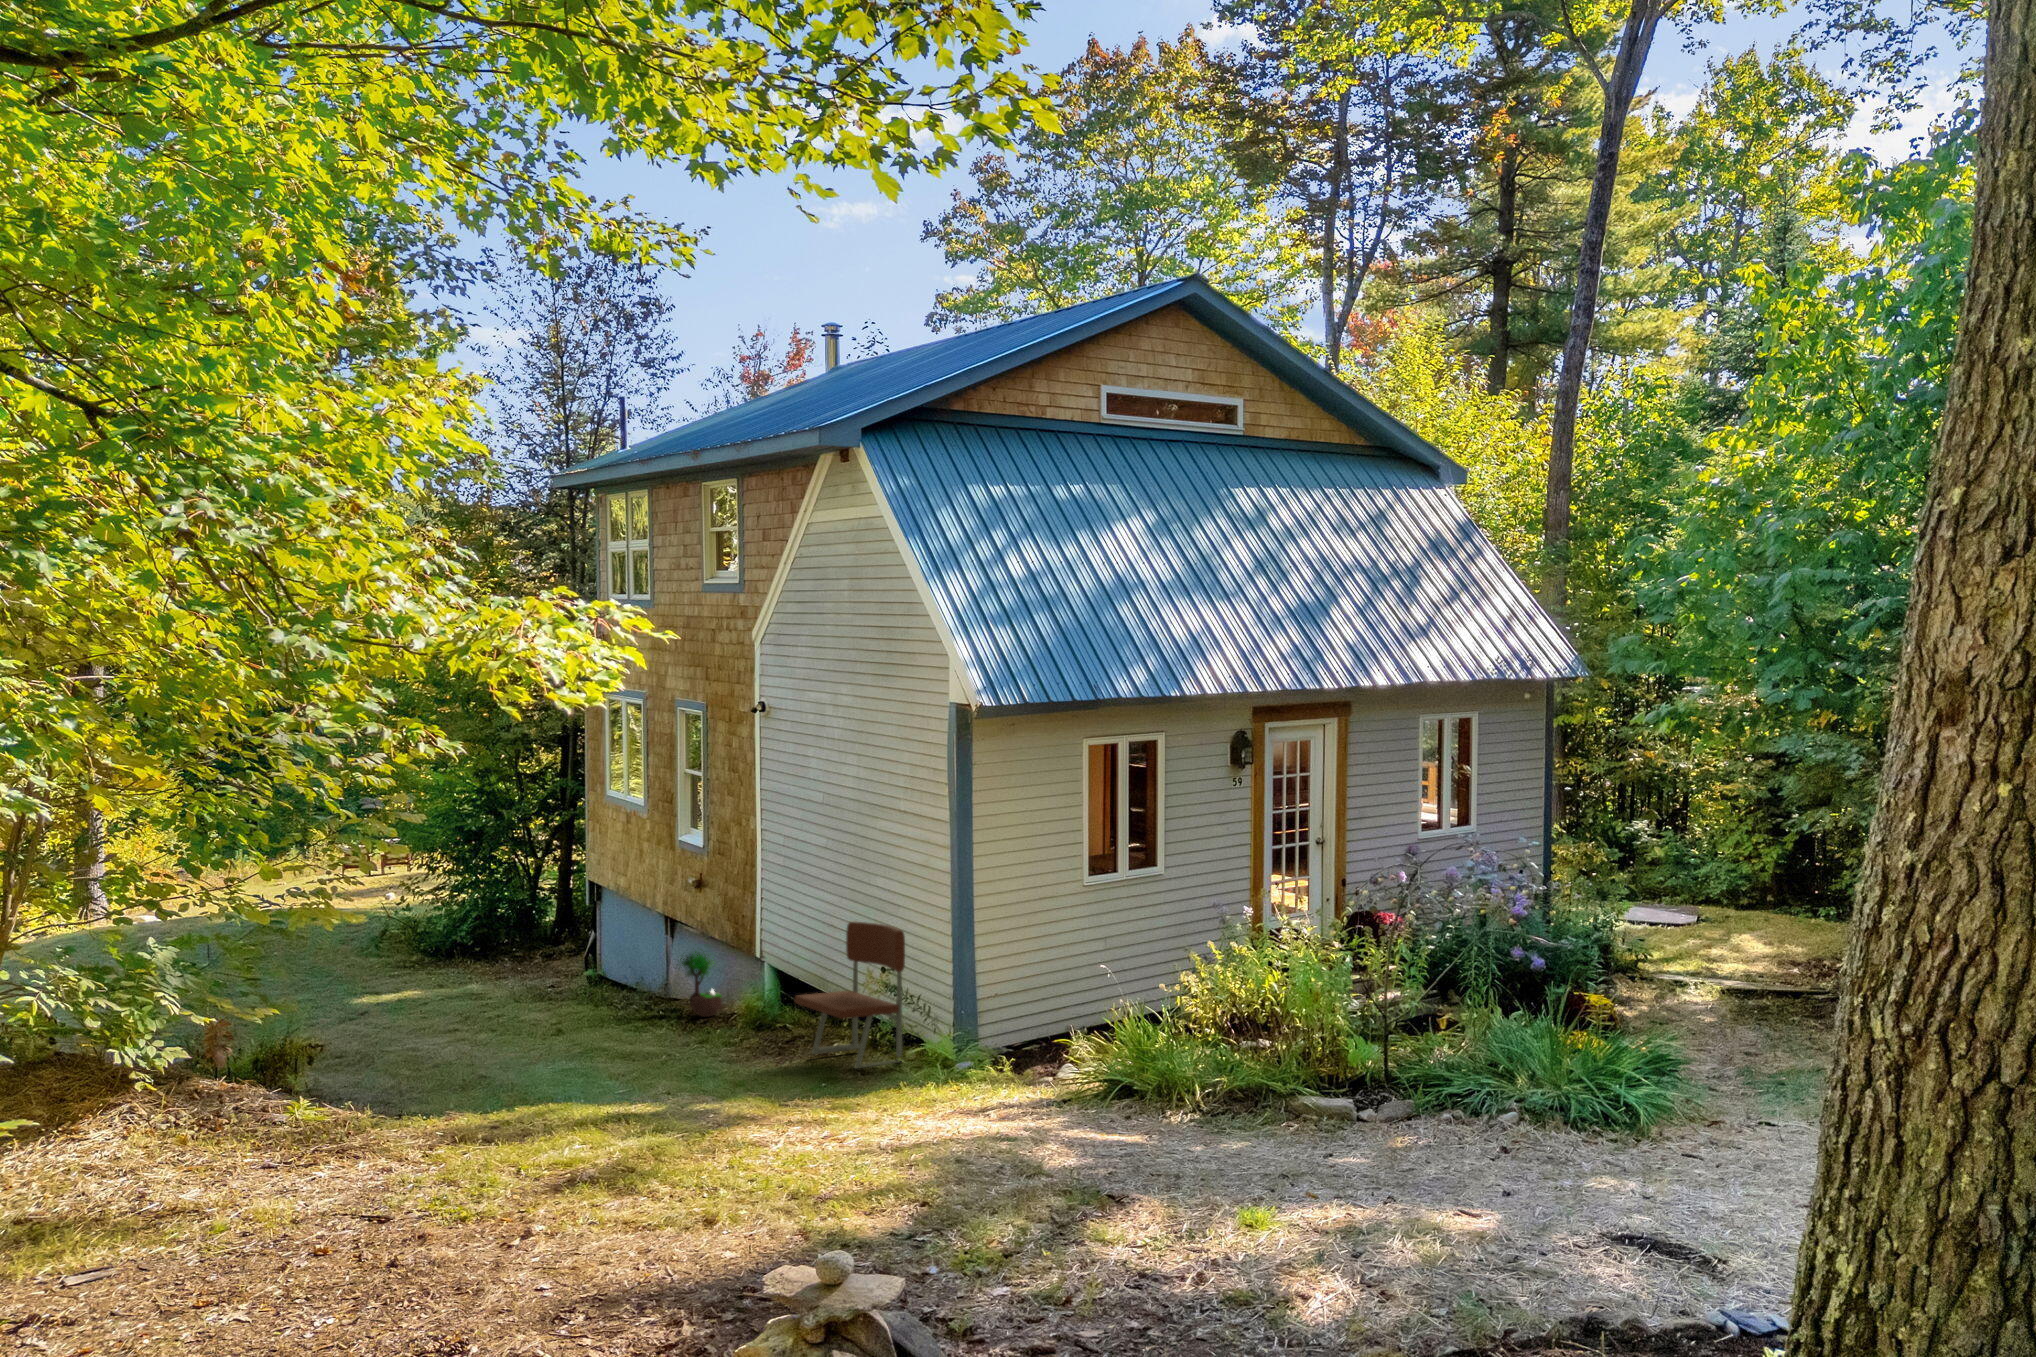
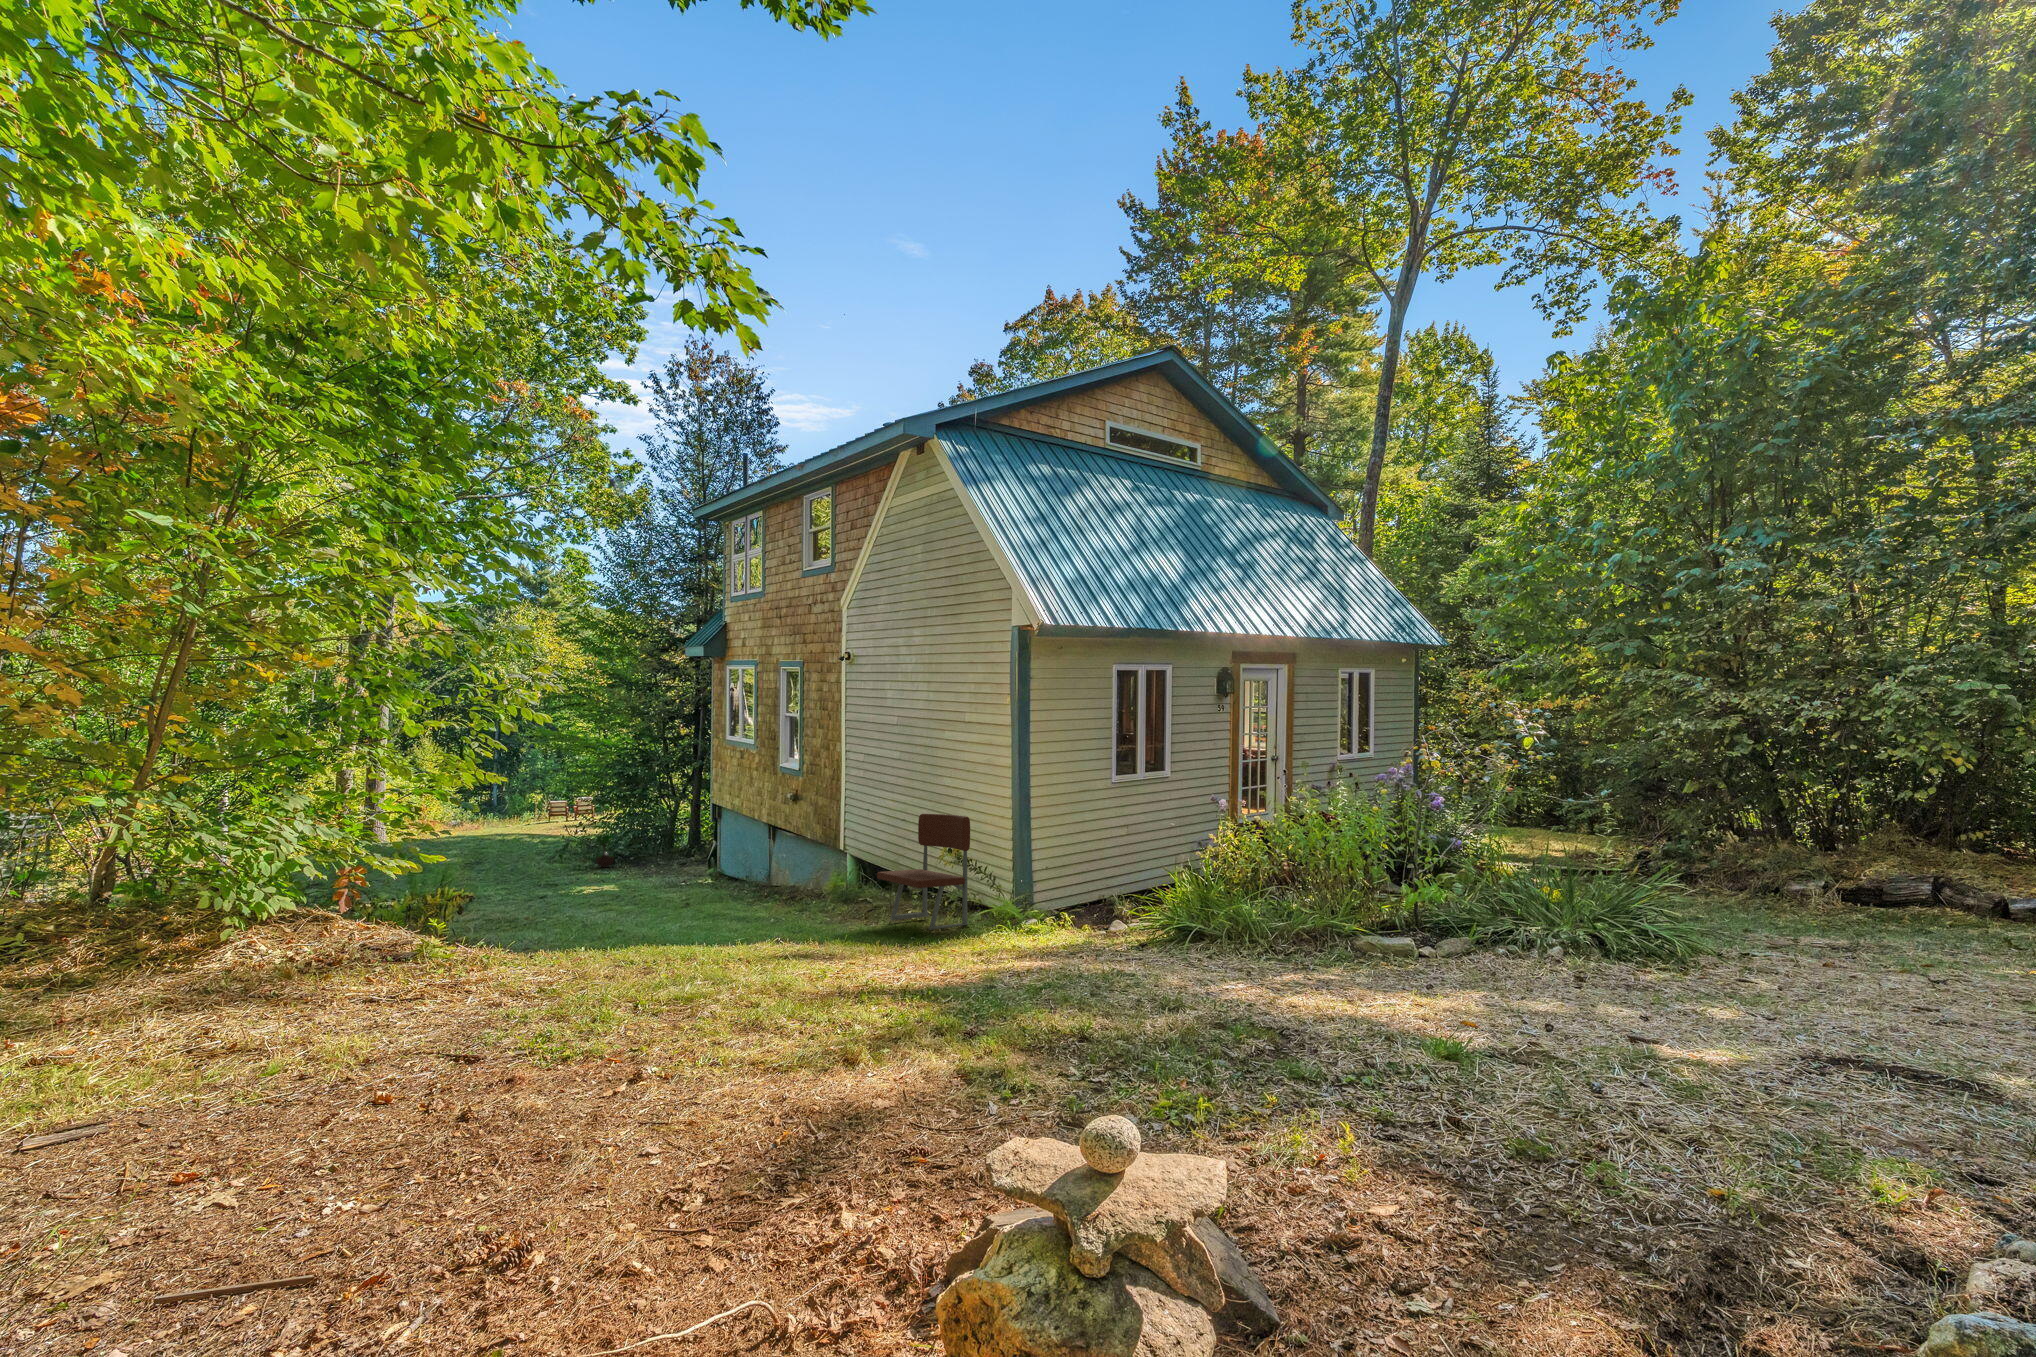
potted tree: present [680,951,722,1017] -> present [595,833,614,868]

